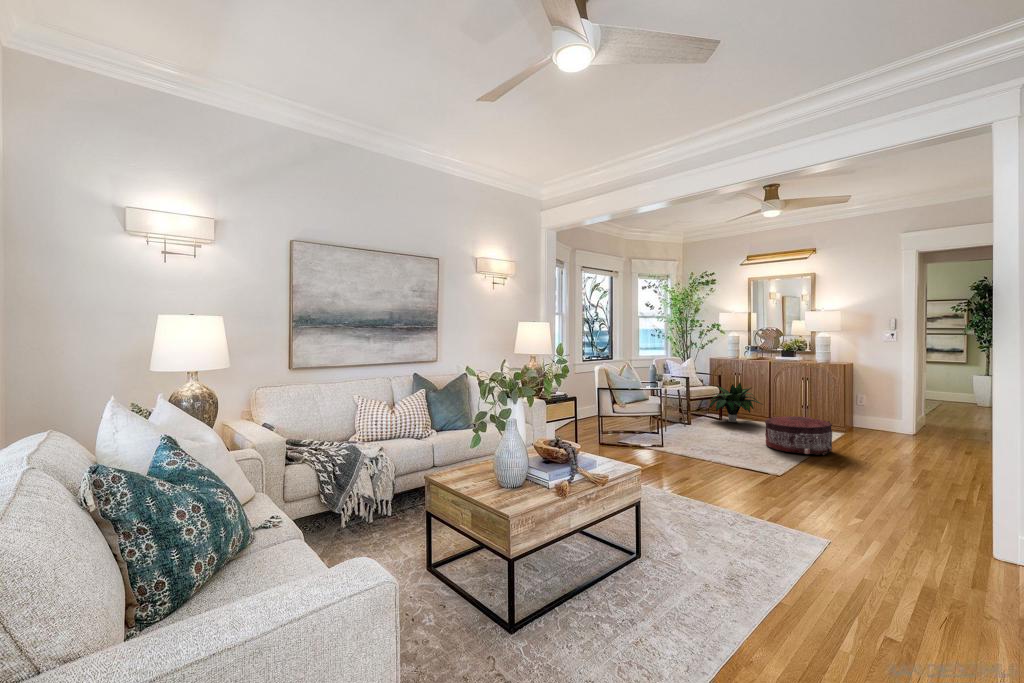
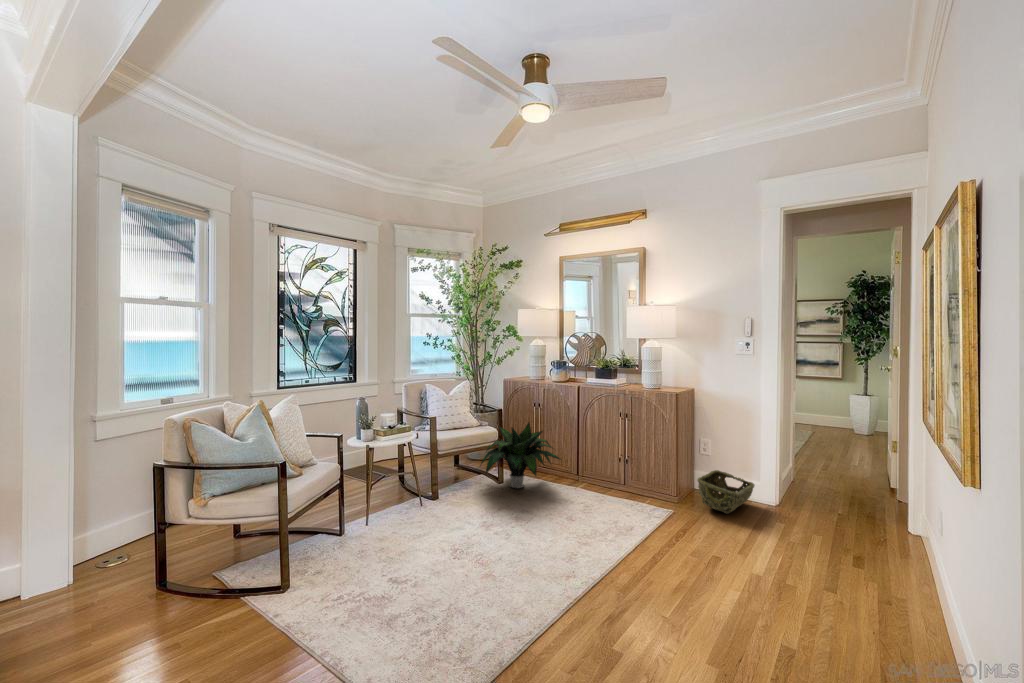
woven basket: none [859,413,899,435] -> present [697,470,755,514]
pouf: present [765,416,832,455] -> none [517,497,631,595]

